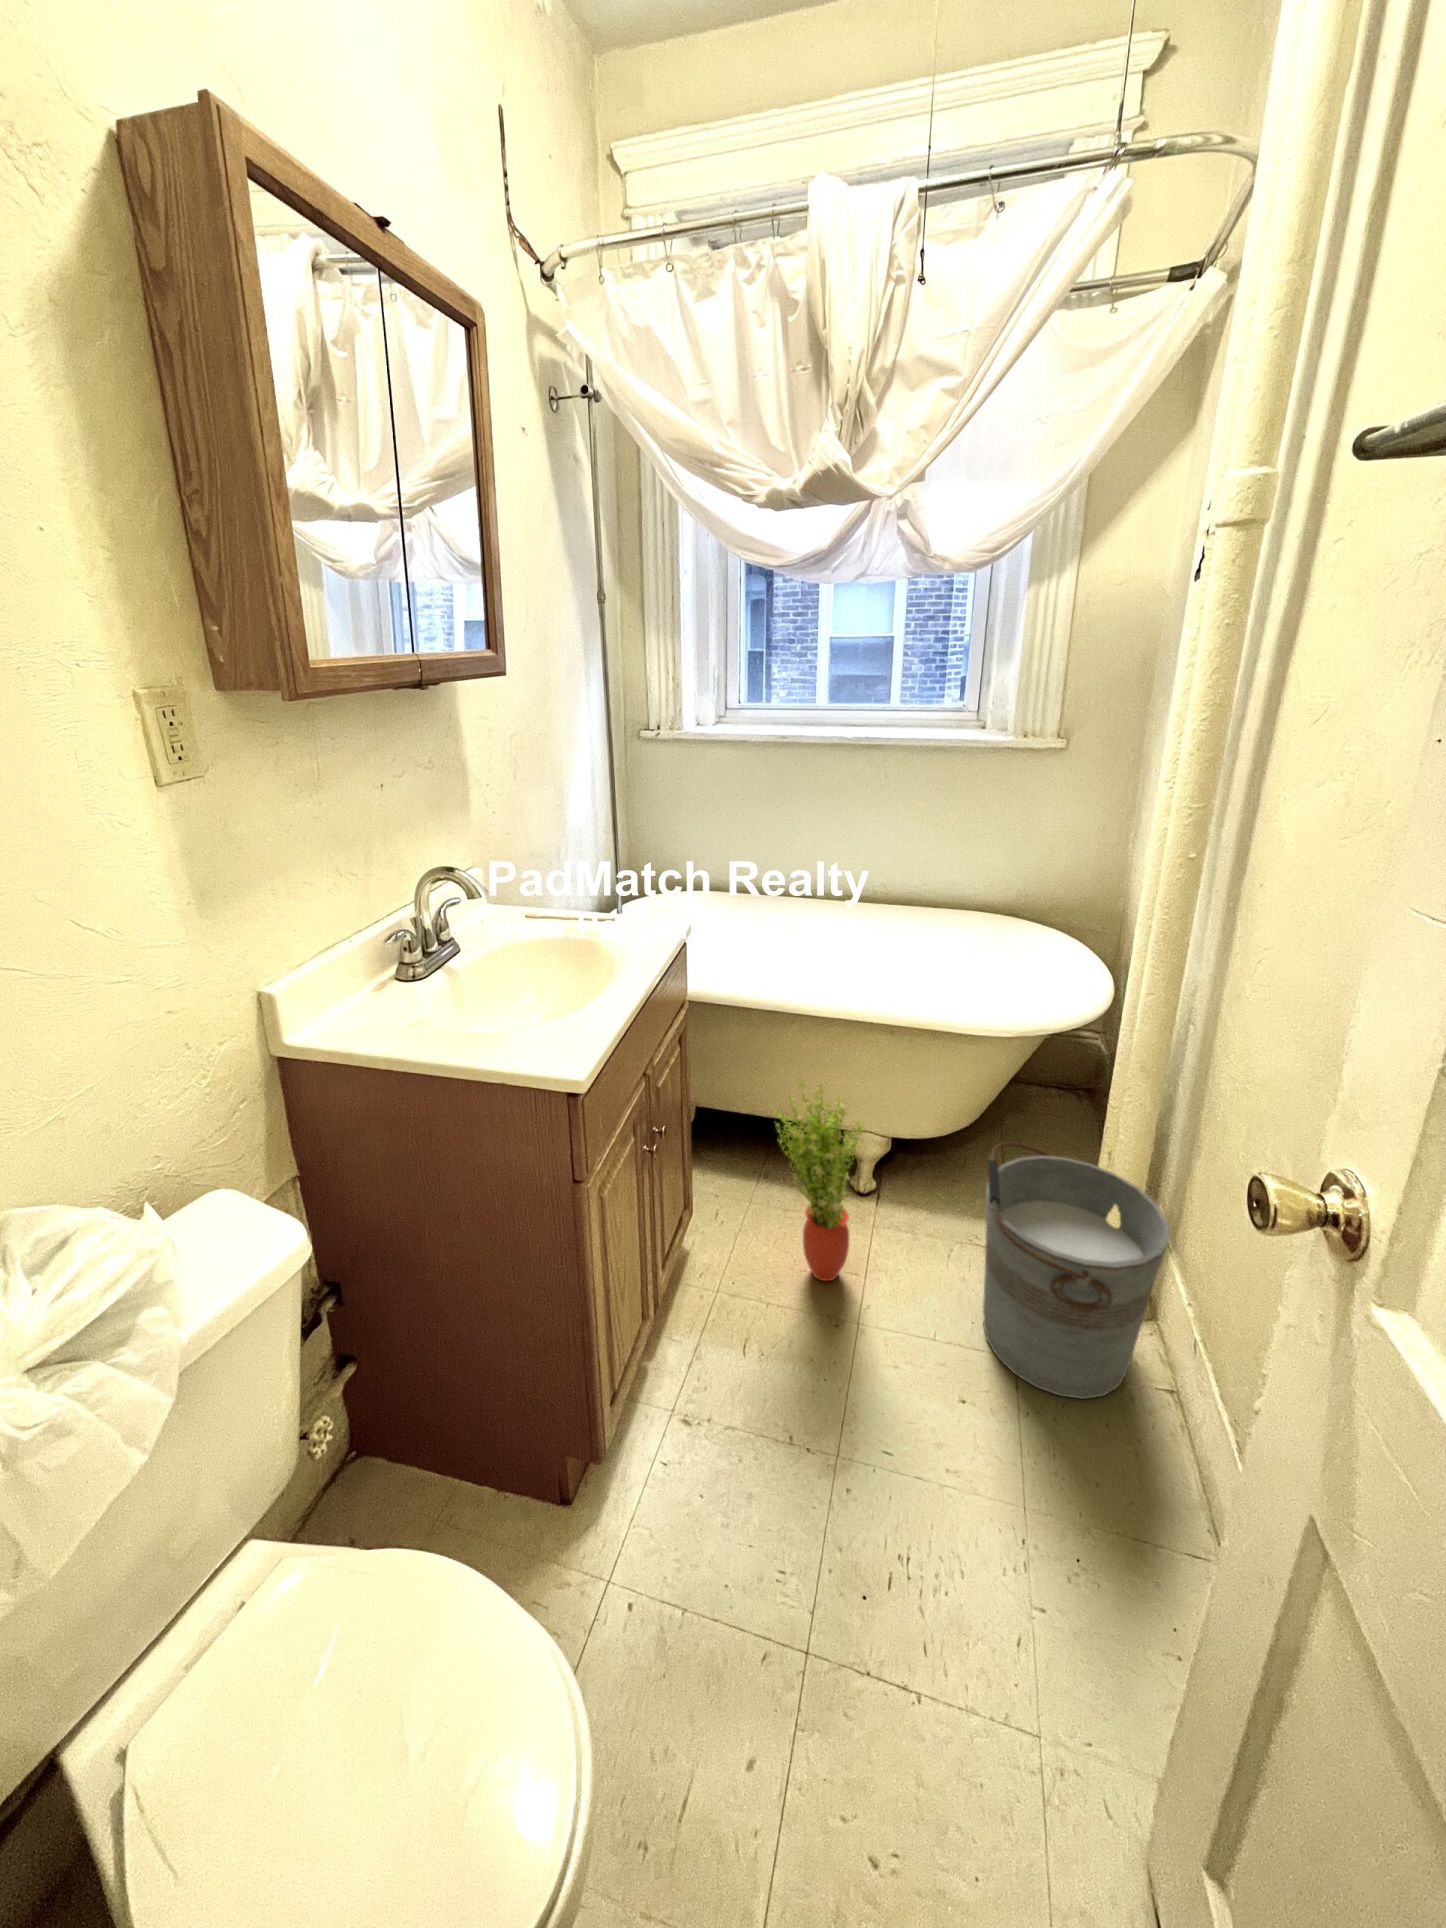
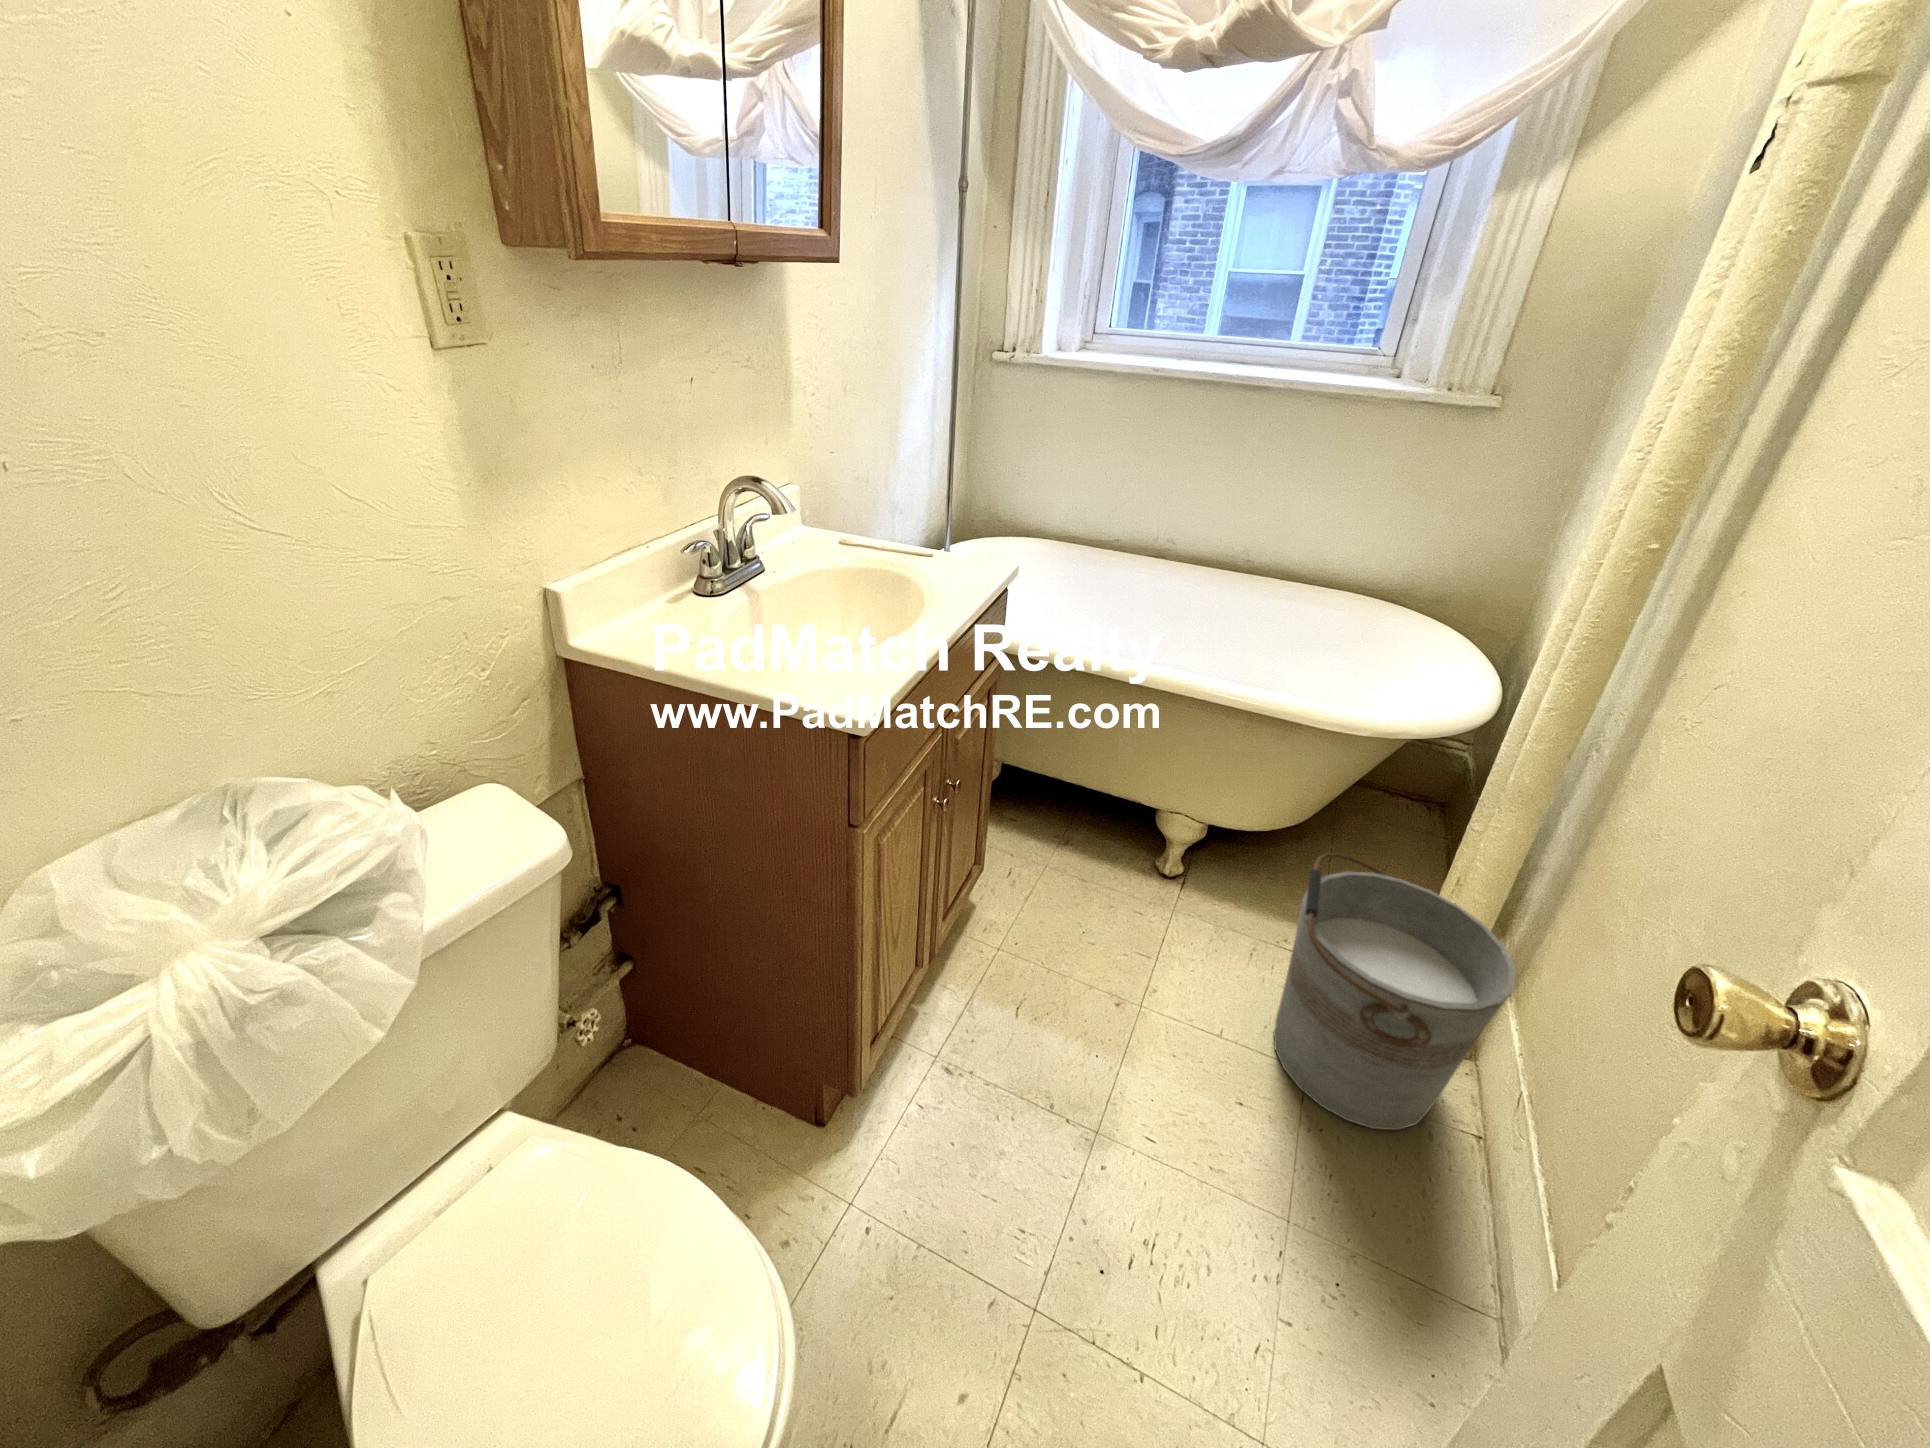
potted plant: present [776,1079,864,1281] -> none [1078,752,1177,960]

